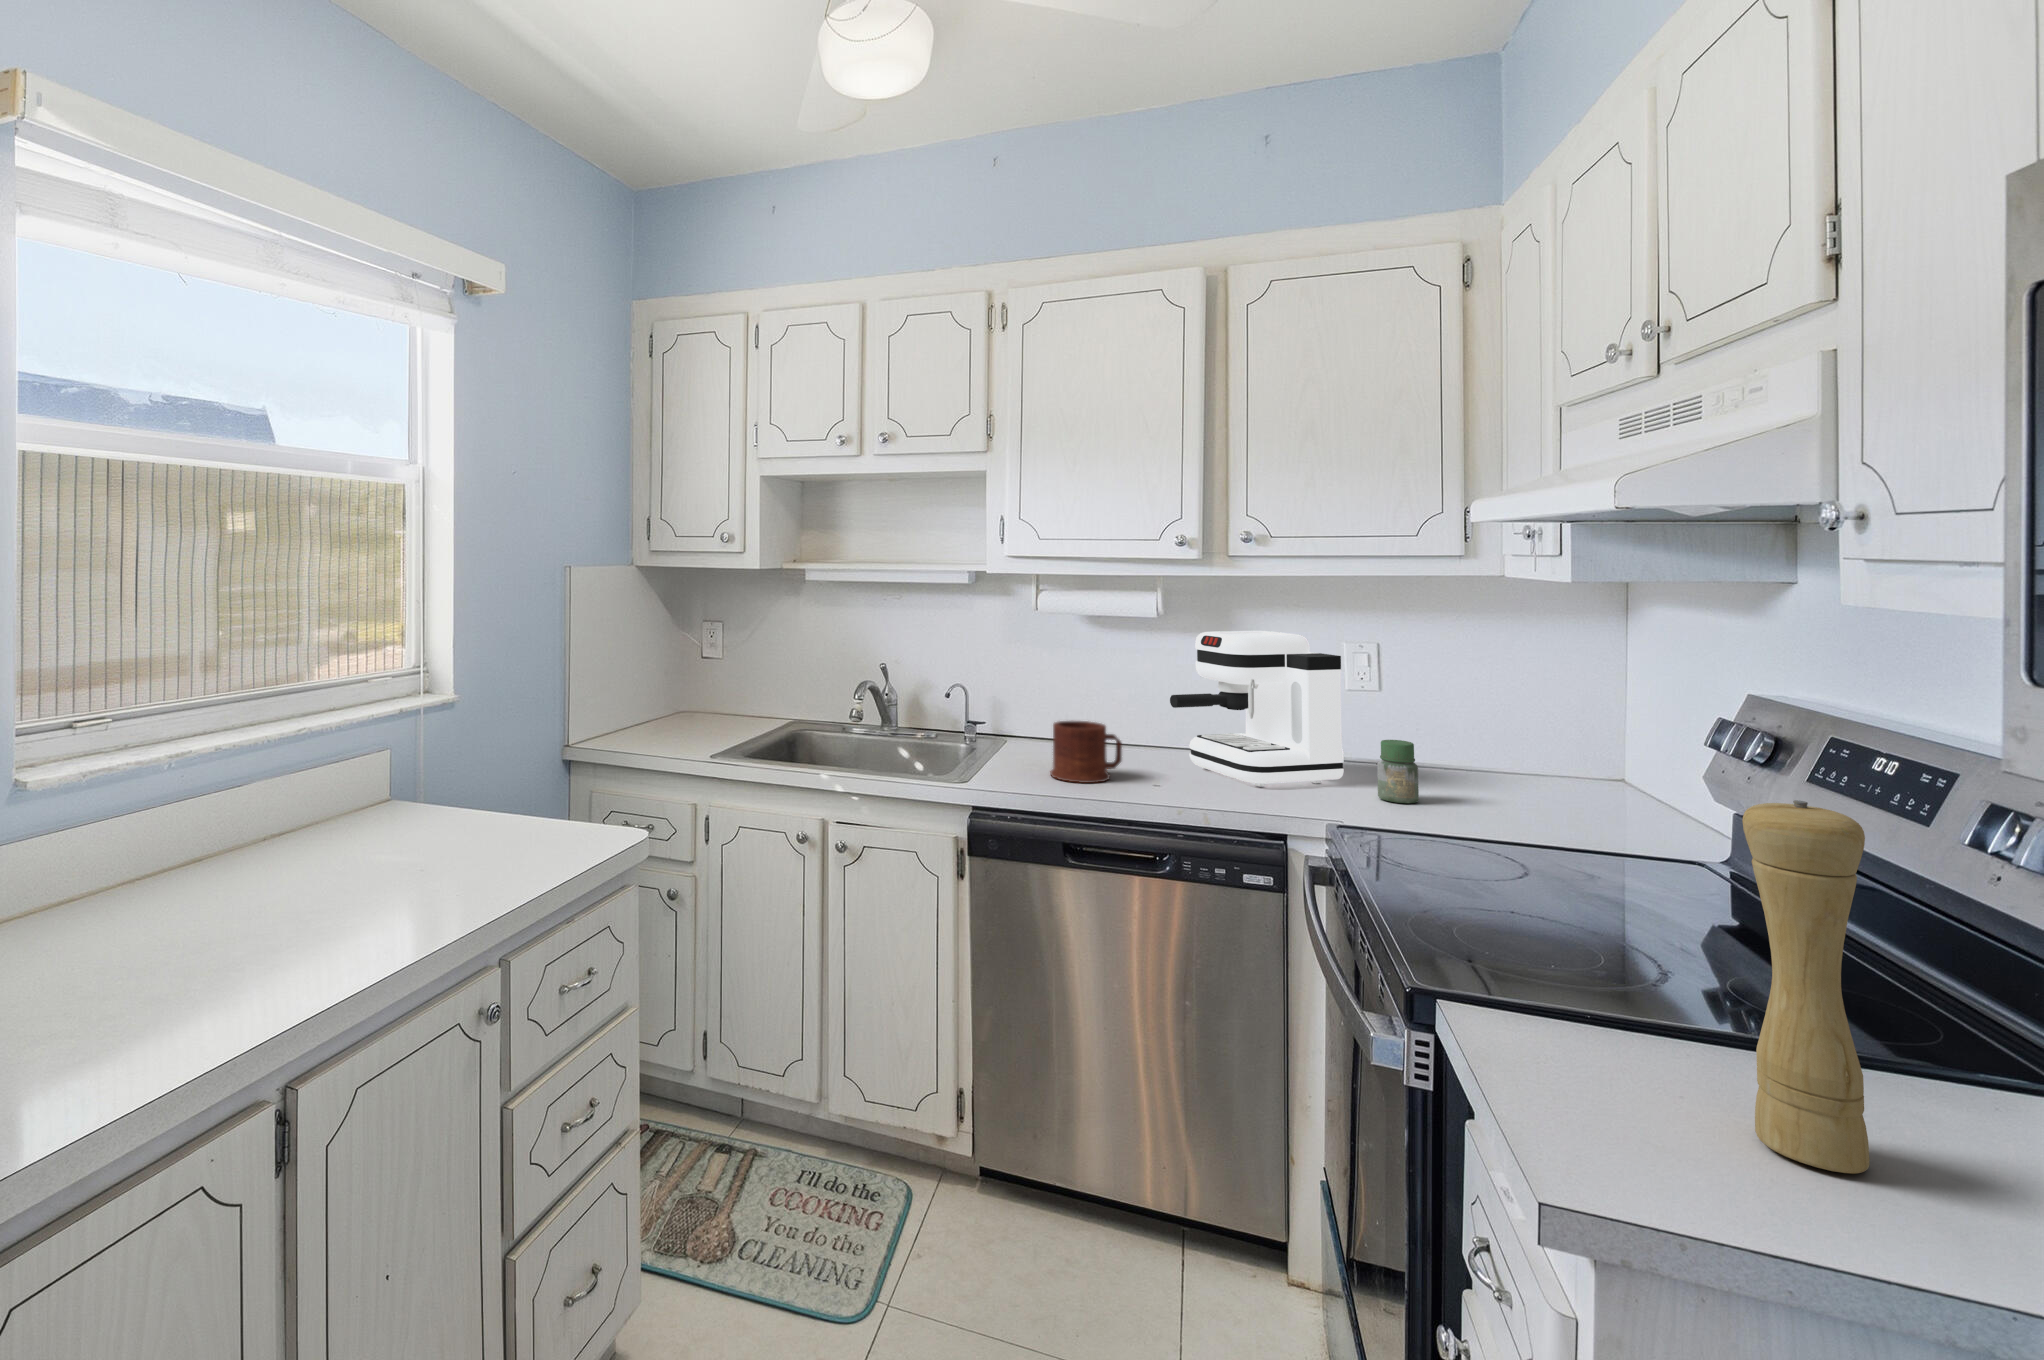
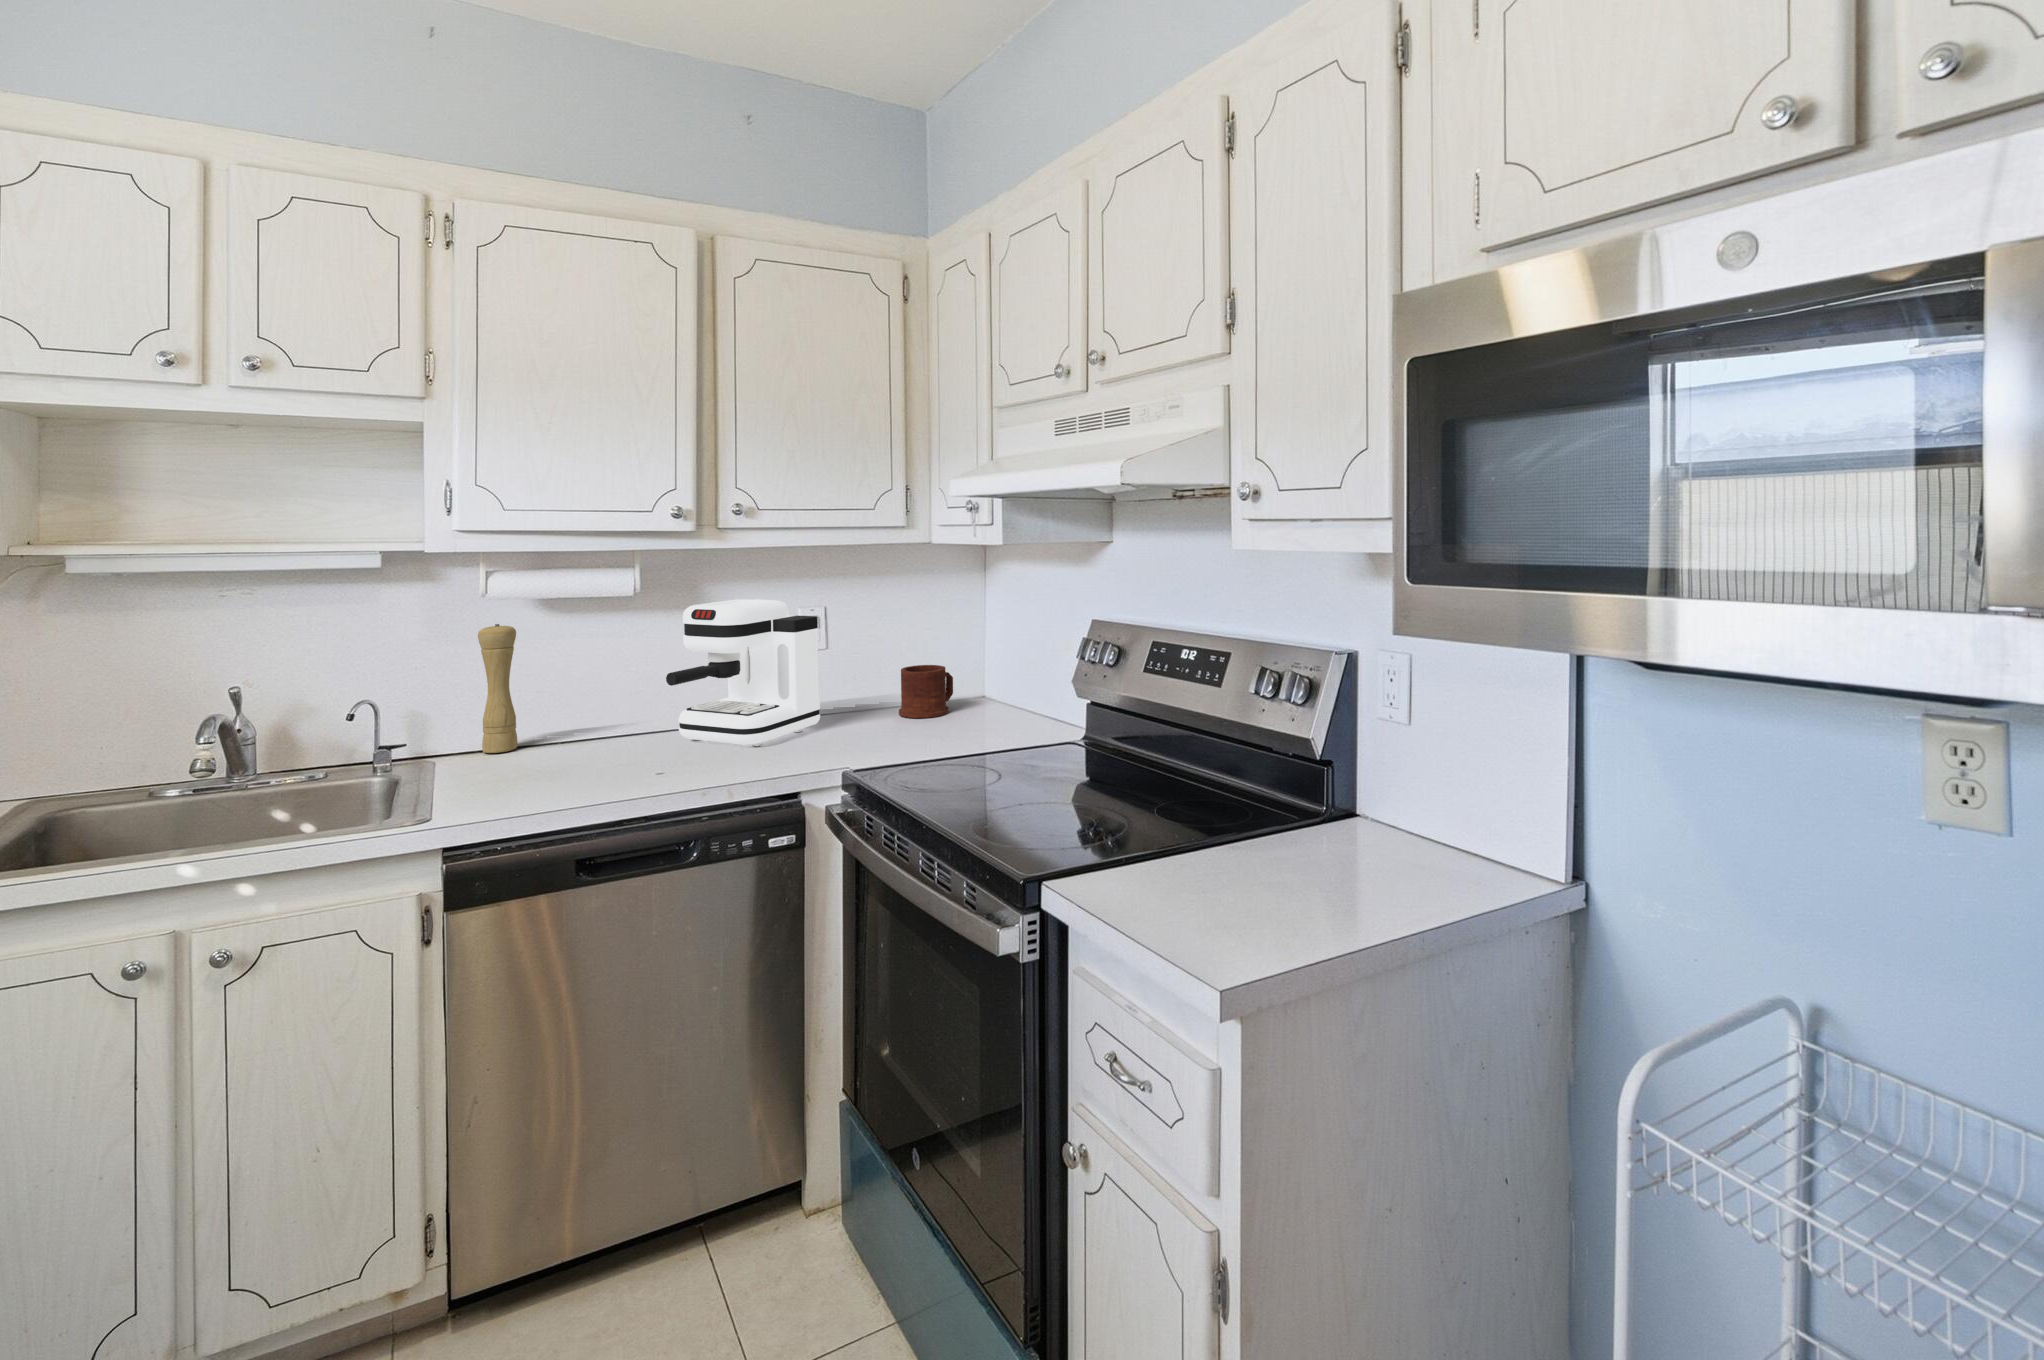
mug: present [1050,721,1122,783] -> present [899,665,953,718]
jar: present [1377,740,1419,803] -> none [853,682,884,735]
pepper mill: present [1743,800,1870,1173] -> present [478,624,518,753]

